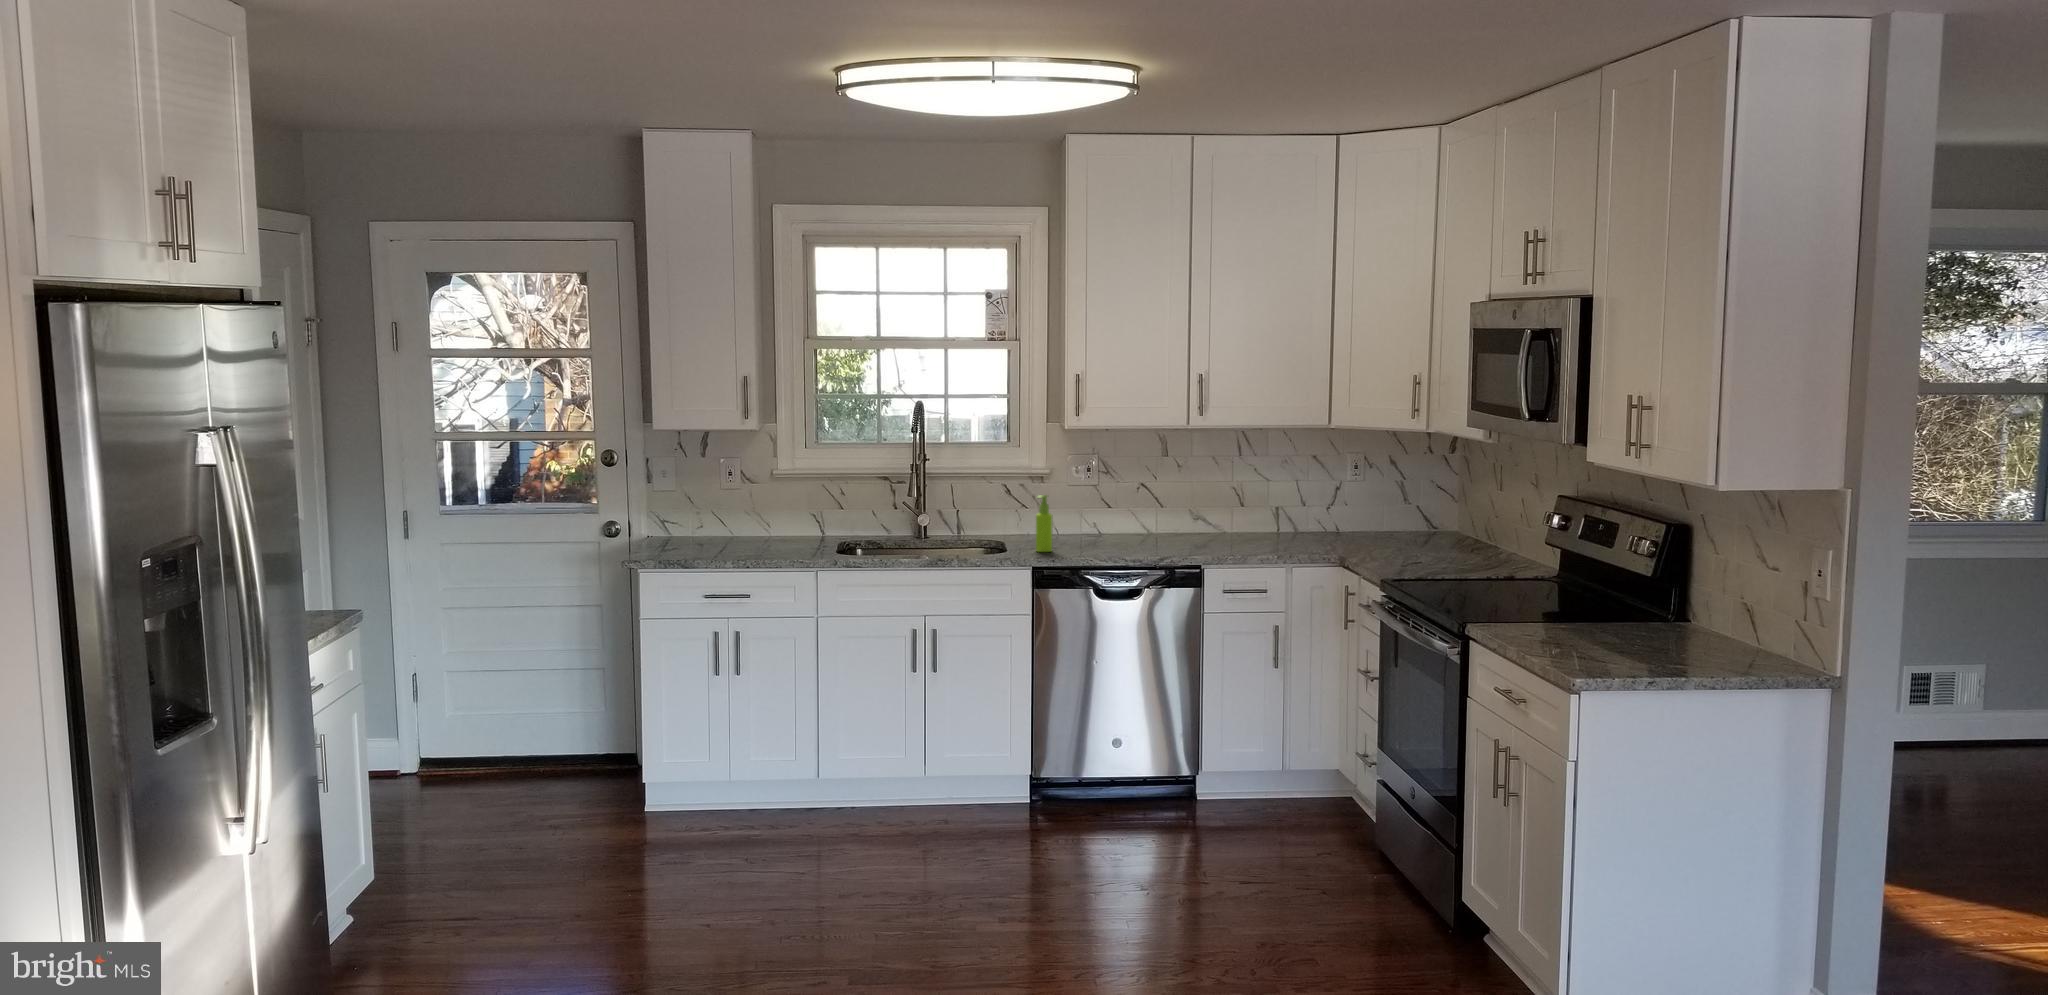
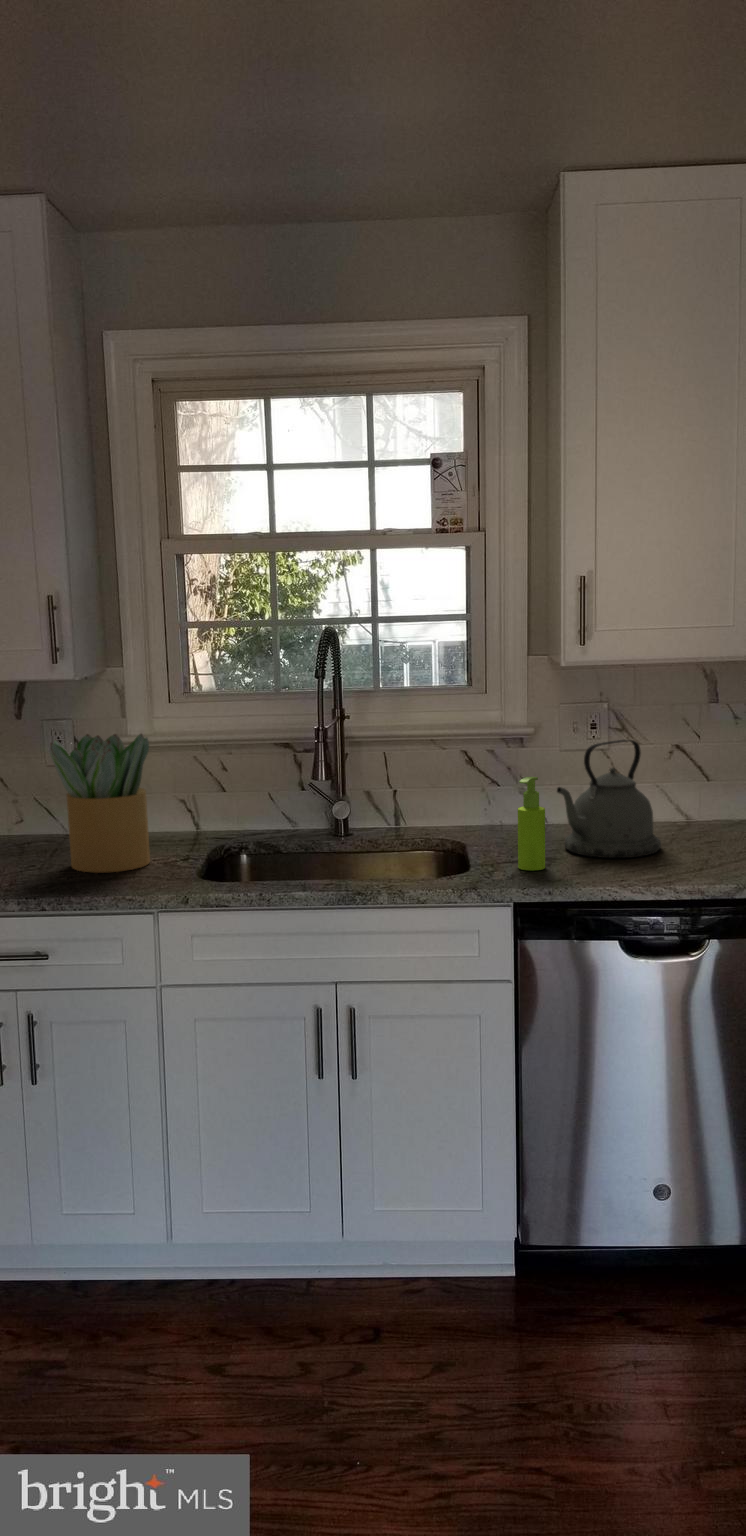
potted plant: none [742,465,802,551] -> present [50,734,150,873]
kettle: none [1060,476,1126,548] -> present [557,740,661,858]

